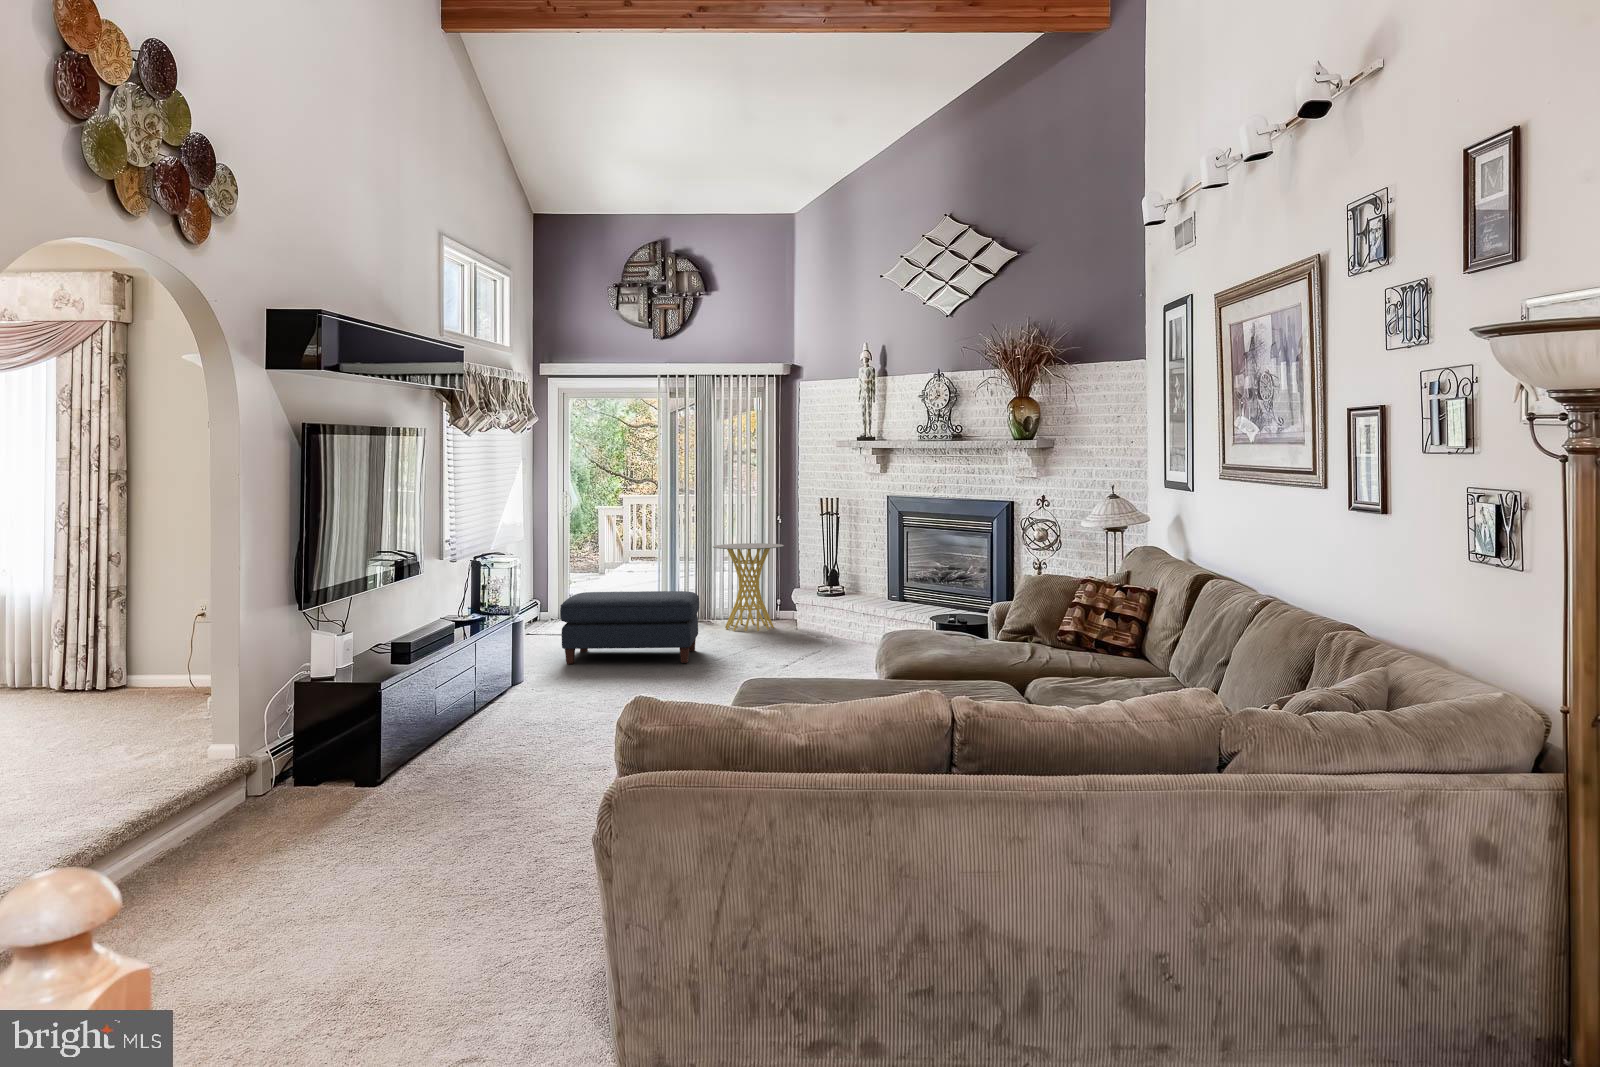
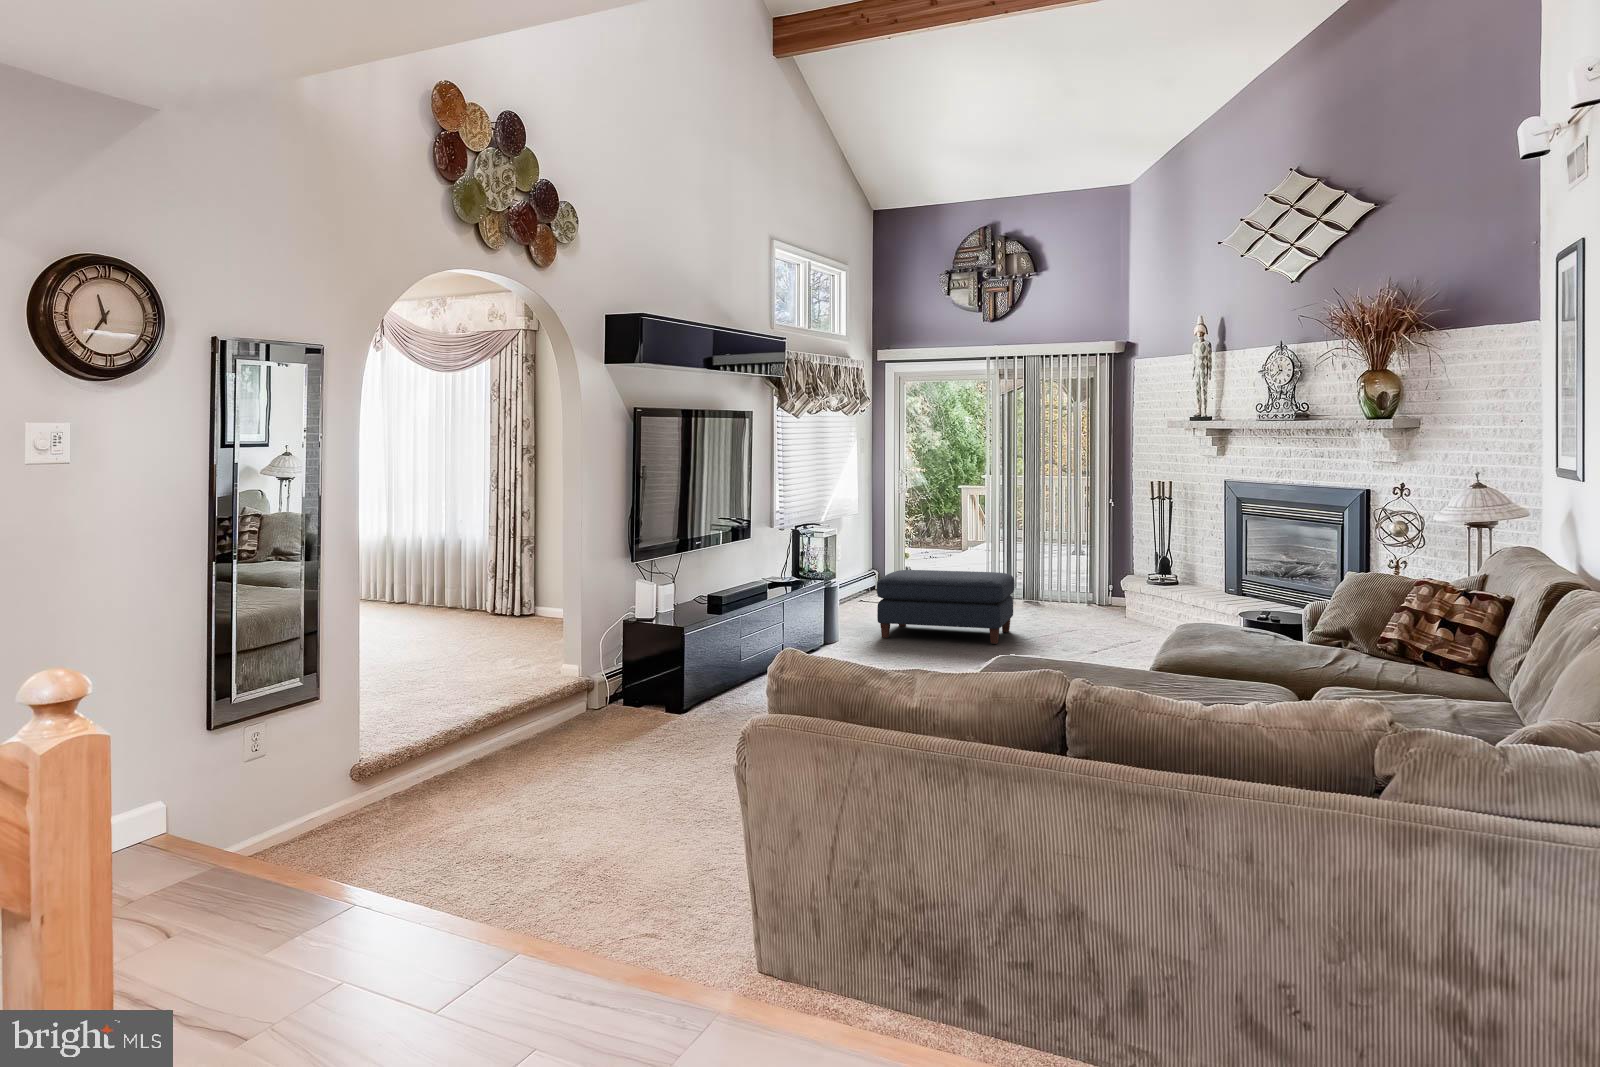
side table: present [713,543,784,631] -> none [1037,526,1112,615]

